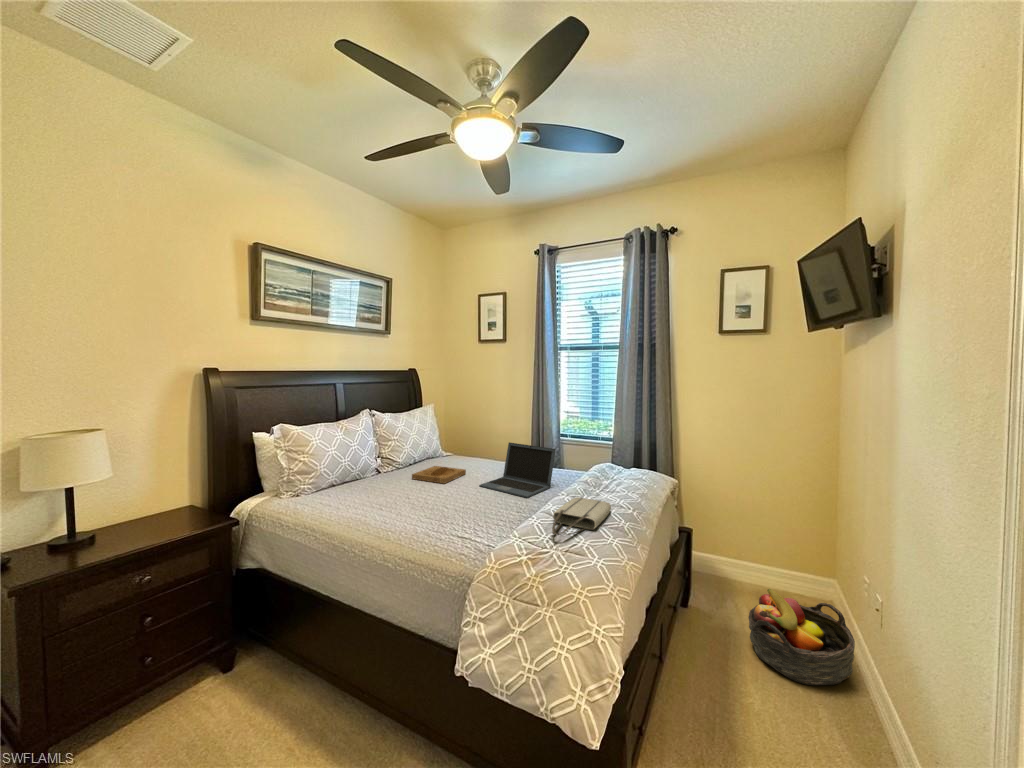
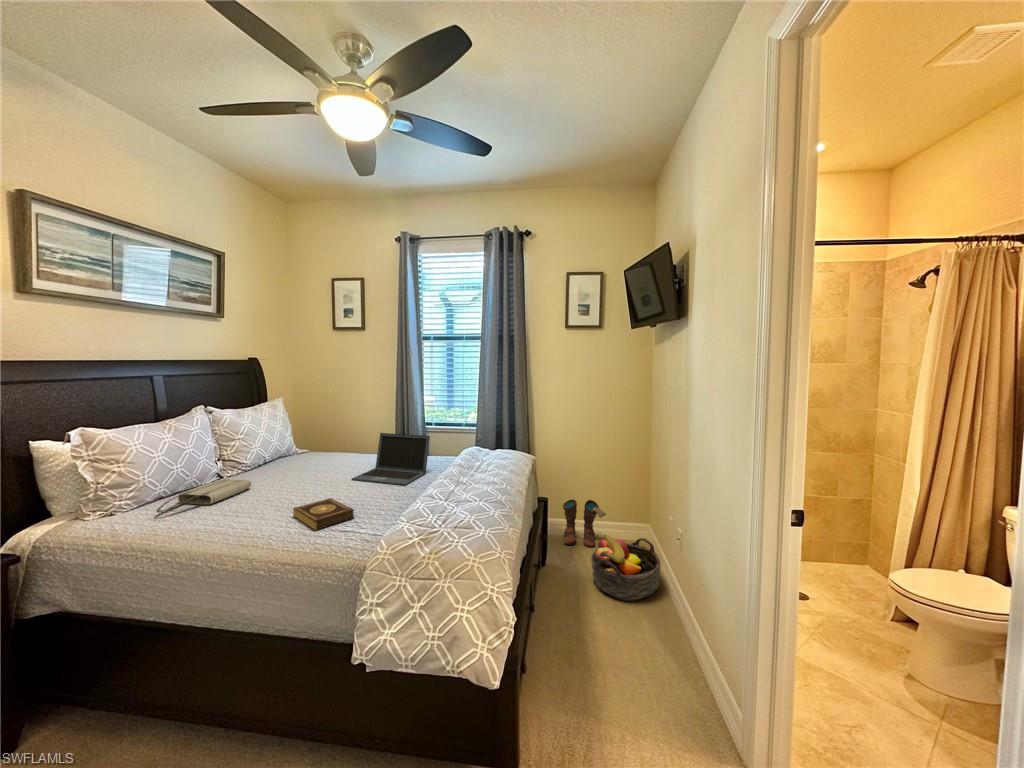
tray: present [412,466,466,484] -> none [269,464,333,481]
tote bag: present [552,497,611,535] -> present [157,479,251,513]
book: none [422,502,473,532] -> present [293,498,354,530]
boots: none [714,537,774,601] -> present [563,500,606,547]

